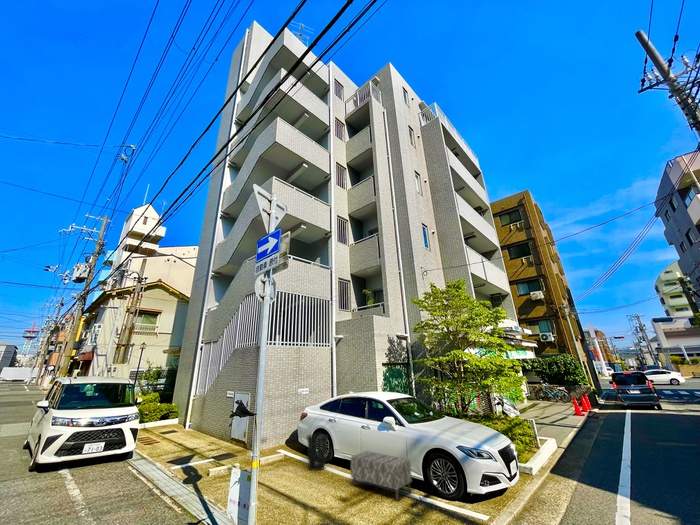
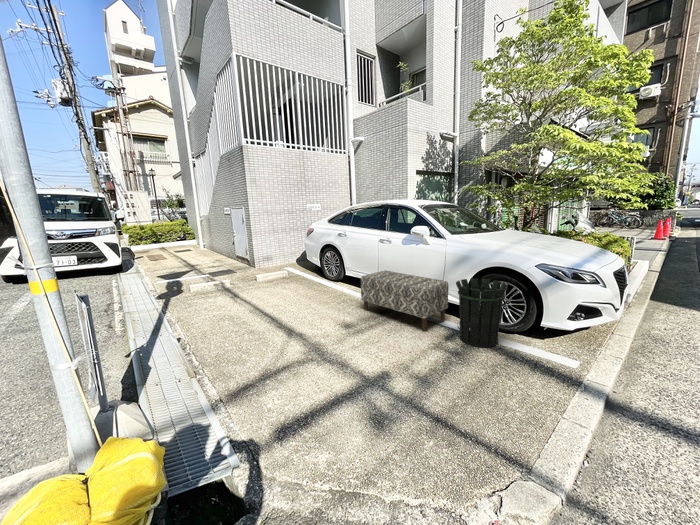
waste bin: present [307,434,328,471] -> present [456,278,508,348]

